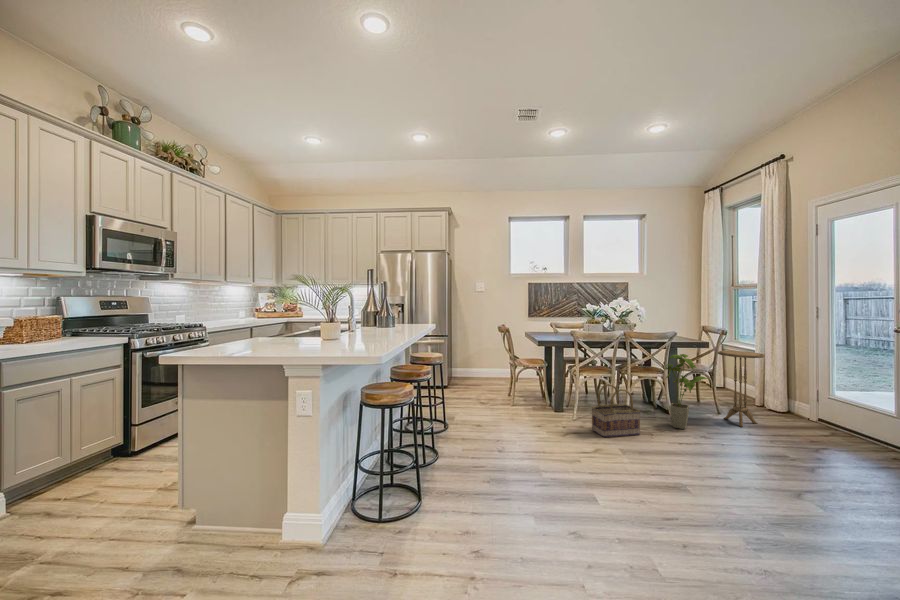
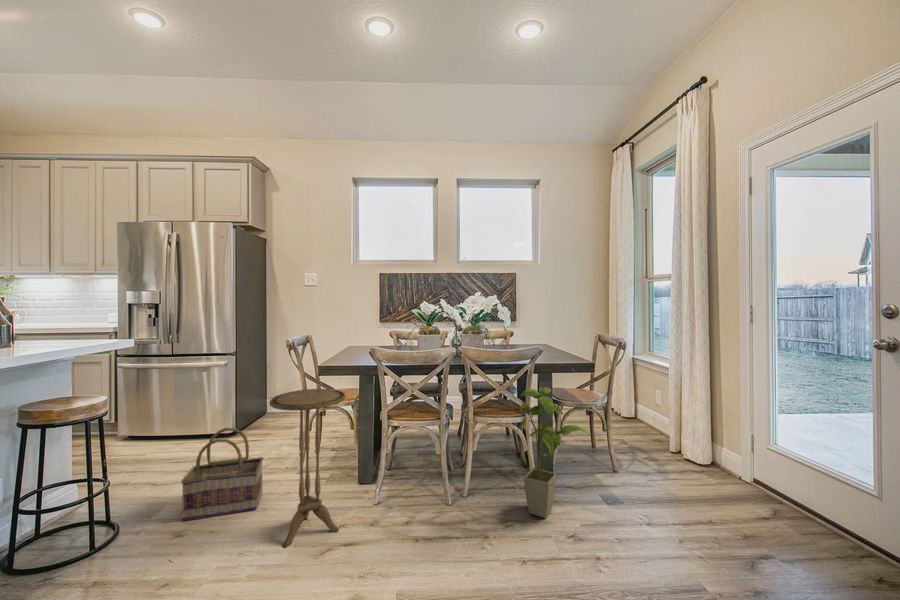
side table: present [718,351,765,427] -> present [269,389,345,548]
basket: present [592,384,641,437] -> present [181,428,263,521]

